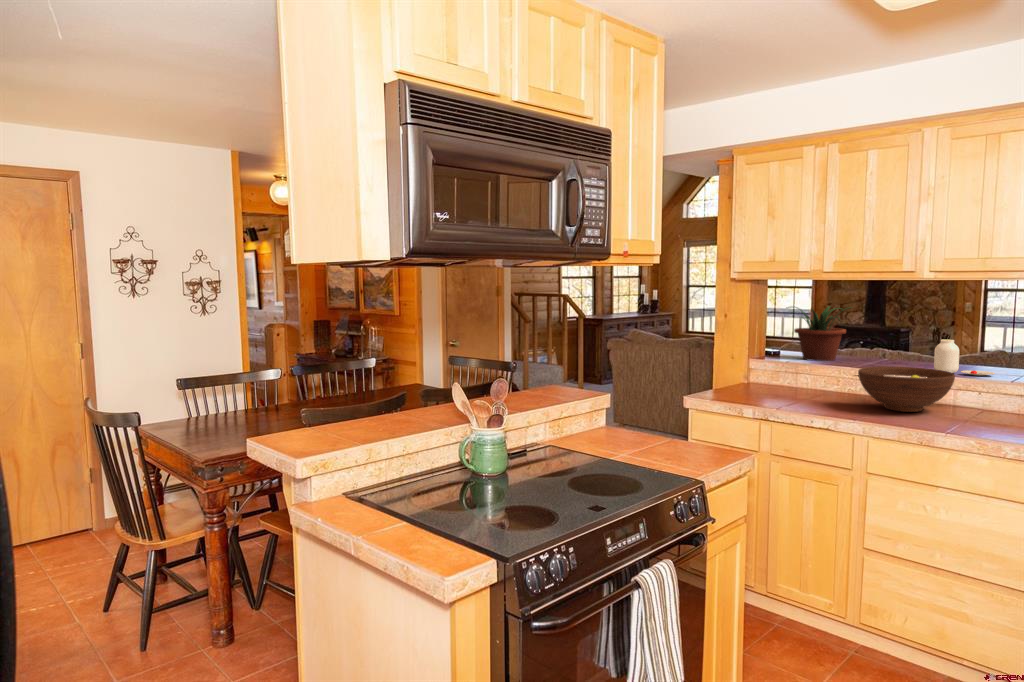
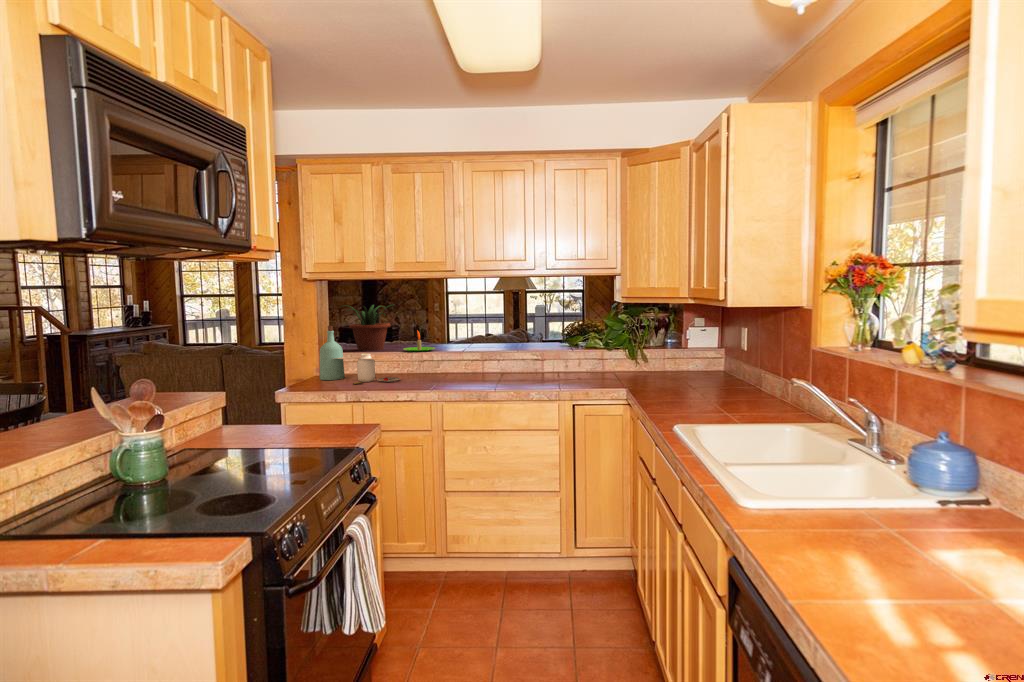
bottle: none [741,331,770,390] -> present [320,326,345,380]
jar: present [934,339,995,376] -> present [353,354,400,384]
candle: none [851,341,897,368] -> present [404,330,435,352]
fruit bowl: present [858,367,955,412] -> none [424,347,488,380]

